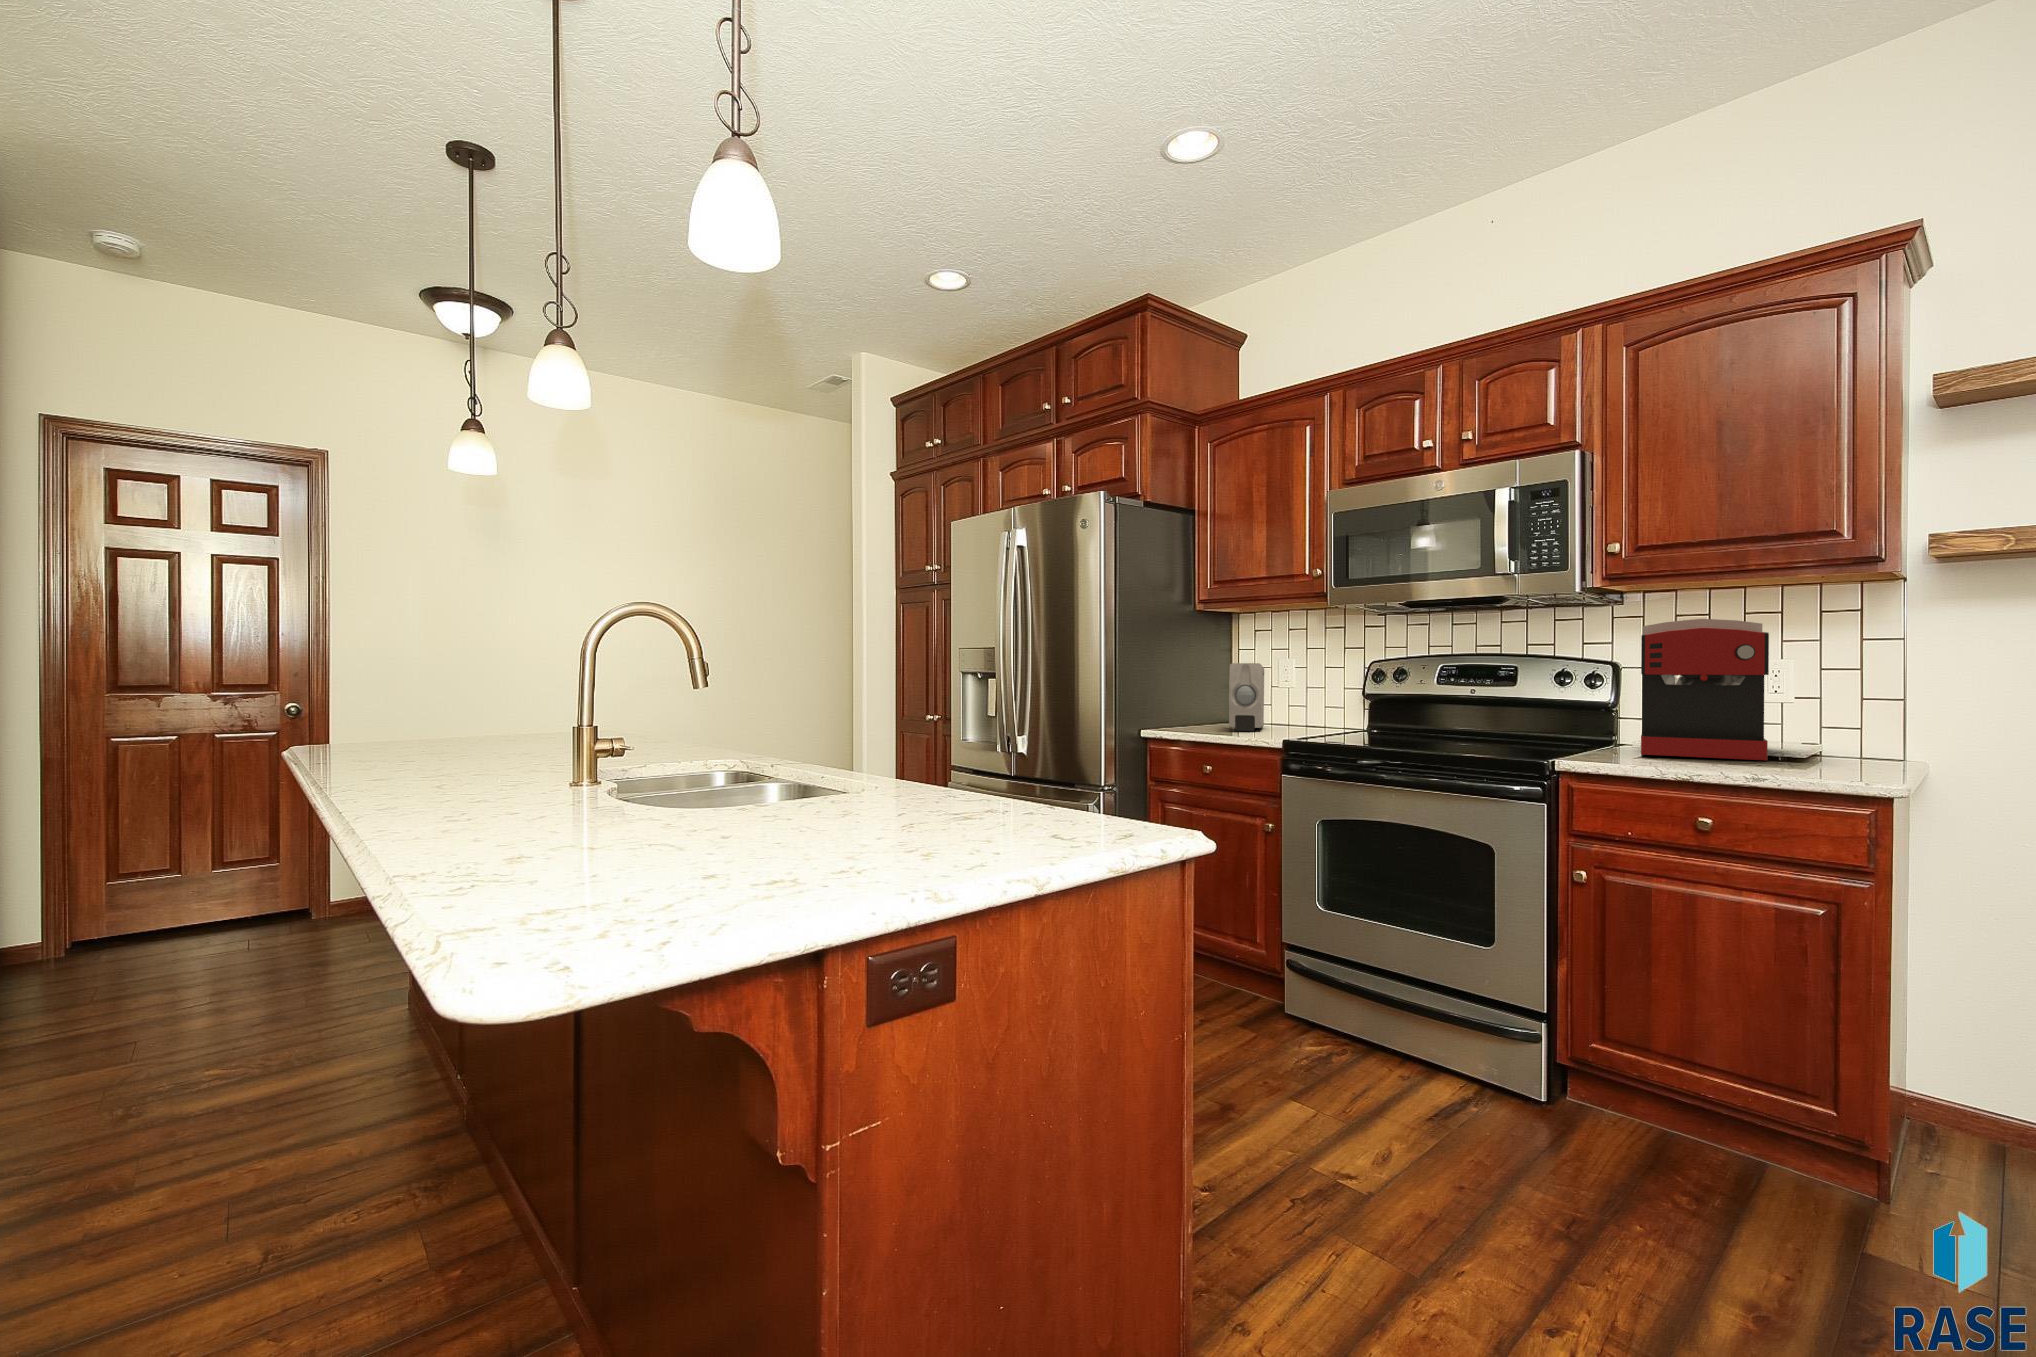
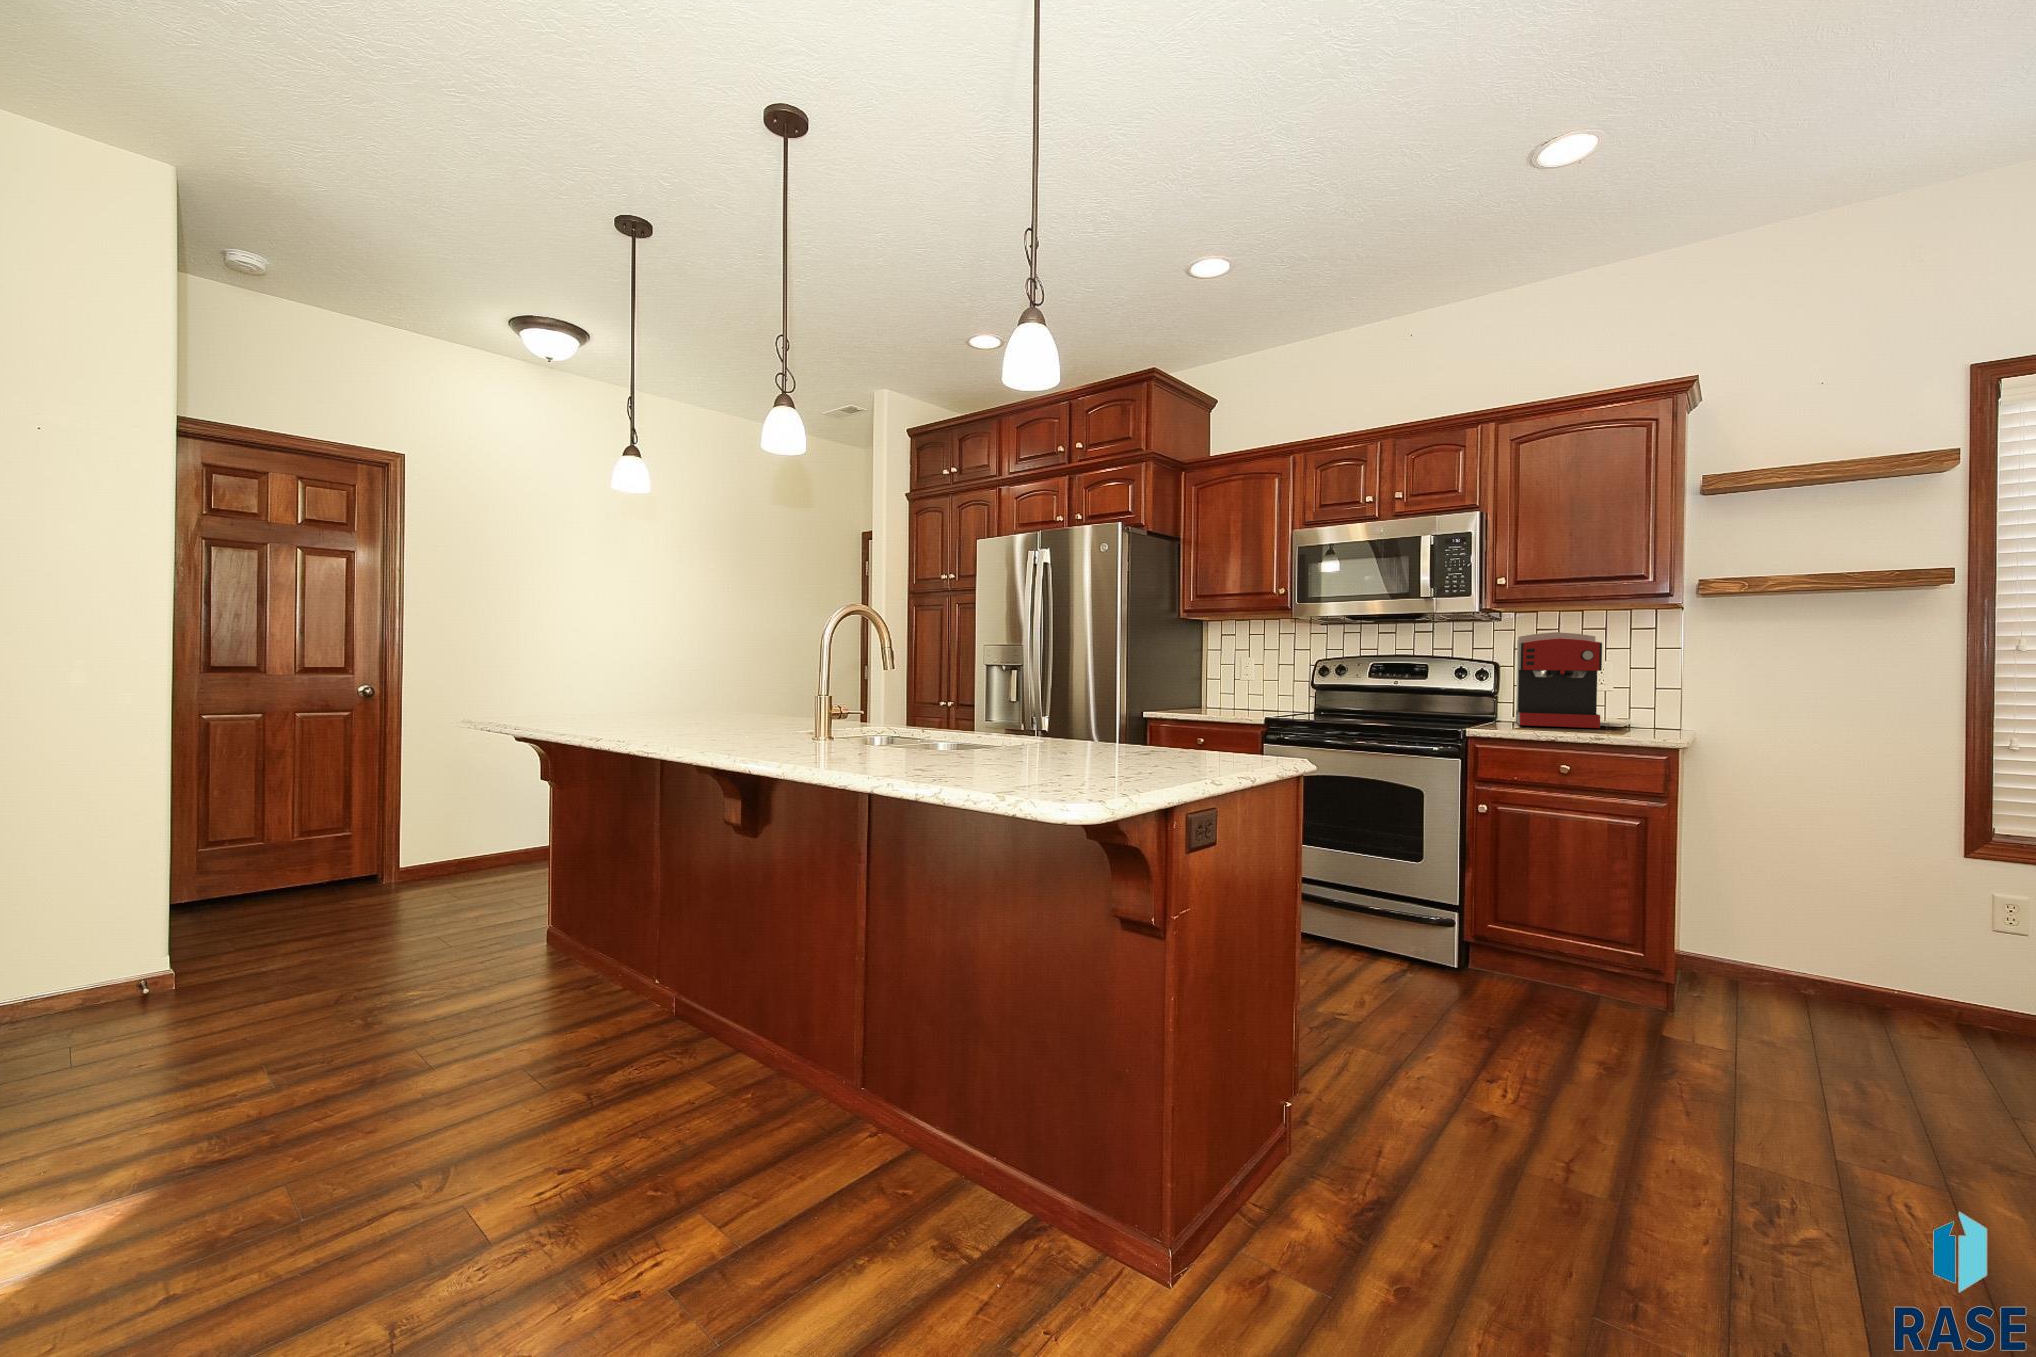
soap dispenser: present [1229,663,1264,731] -> none [1209,660,1234,713]

